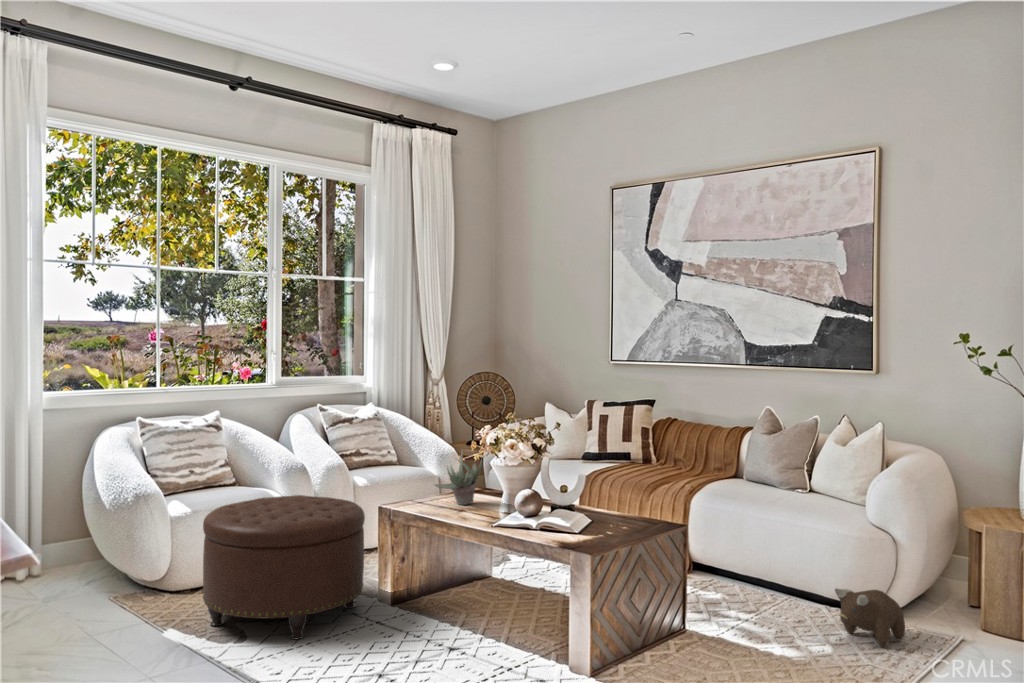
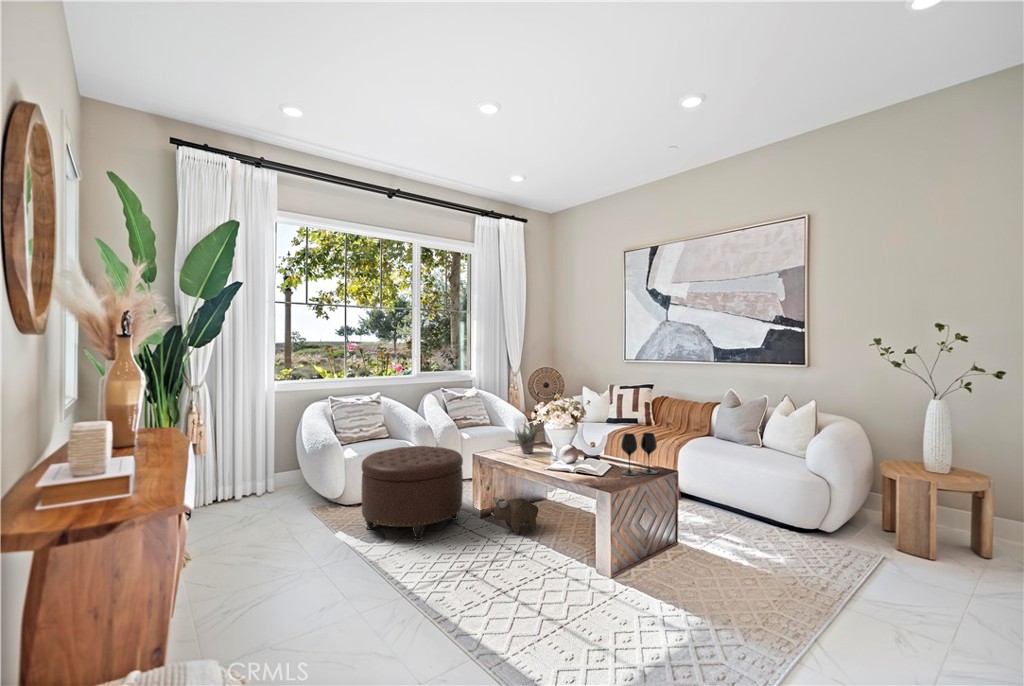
wine glass: none [606,469,659,531] -> present [621,433,657,475]
plush toy: present [835,588,905,647] -> present [491,497,538,534]

